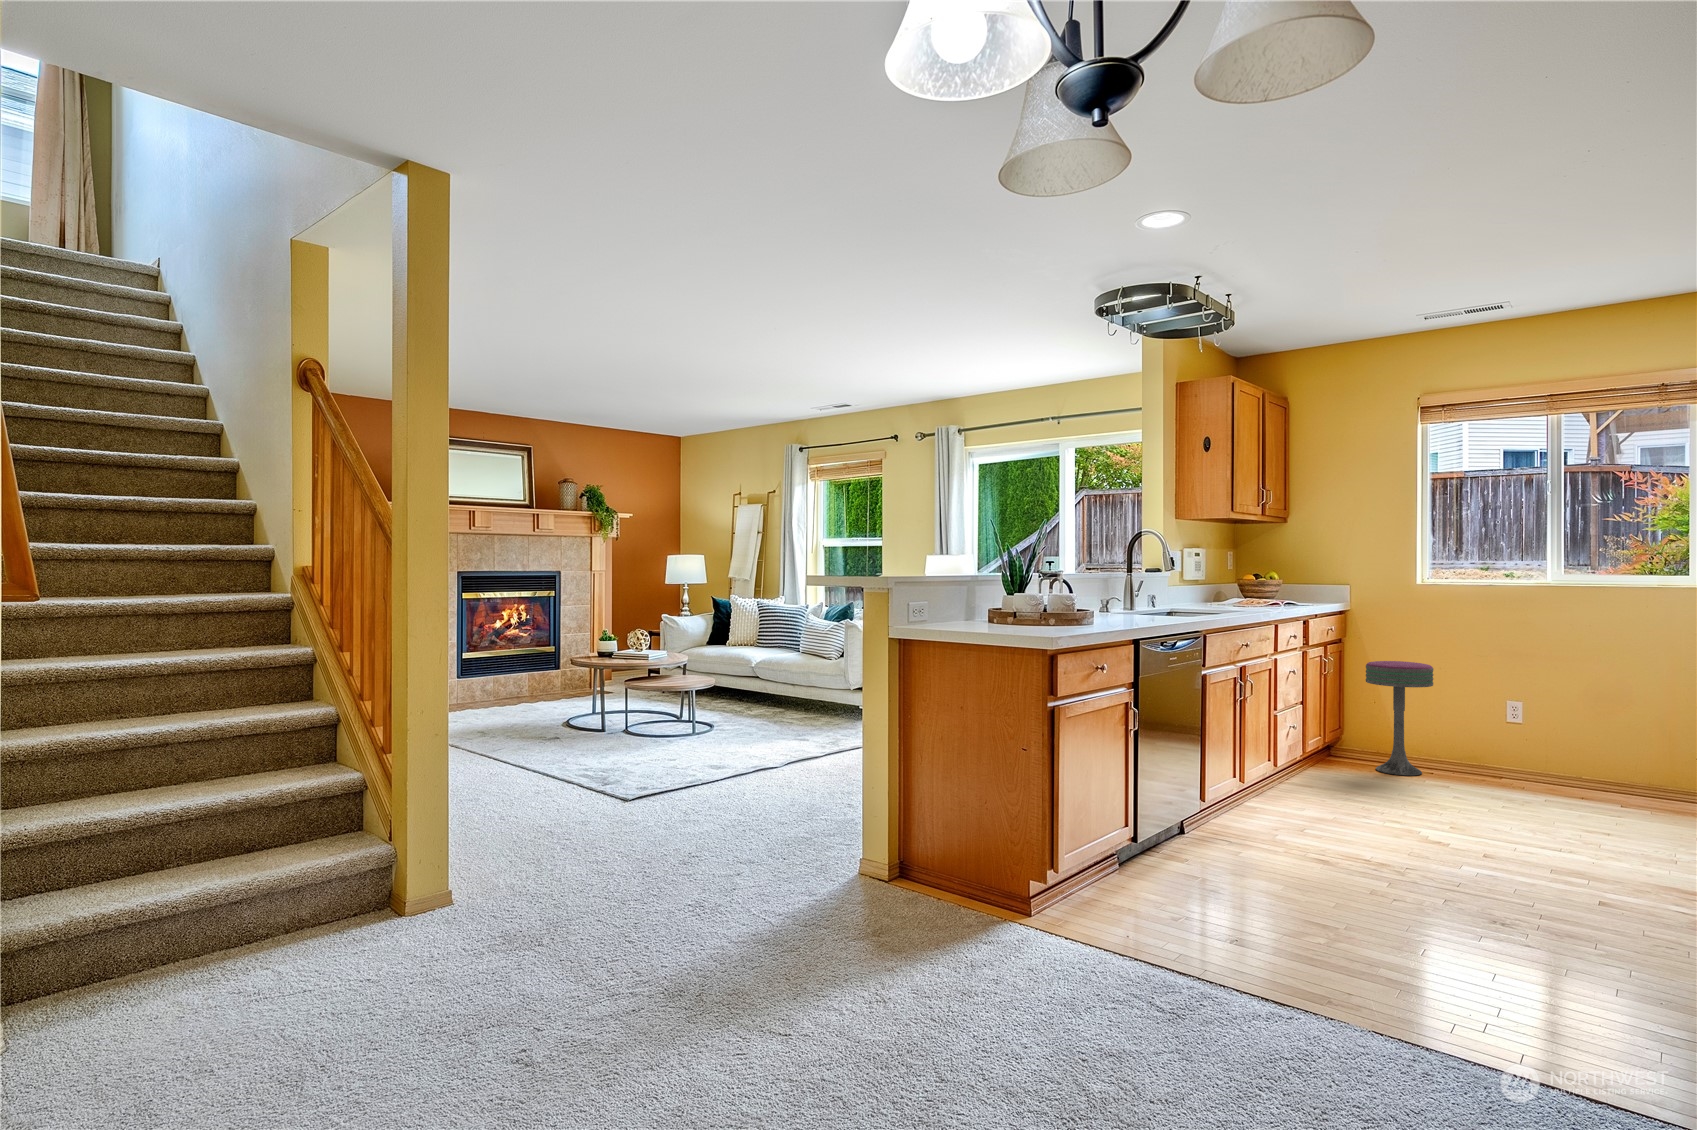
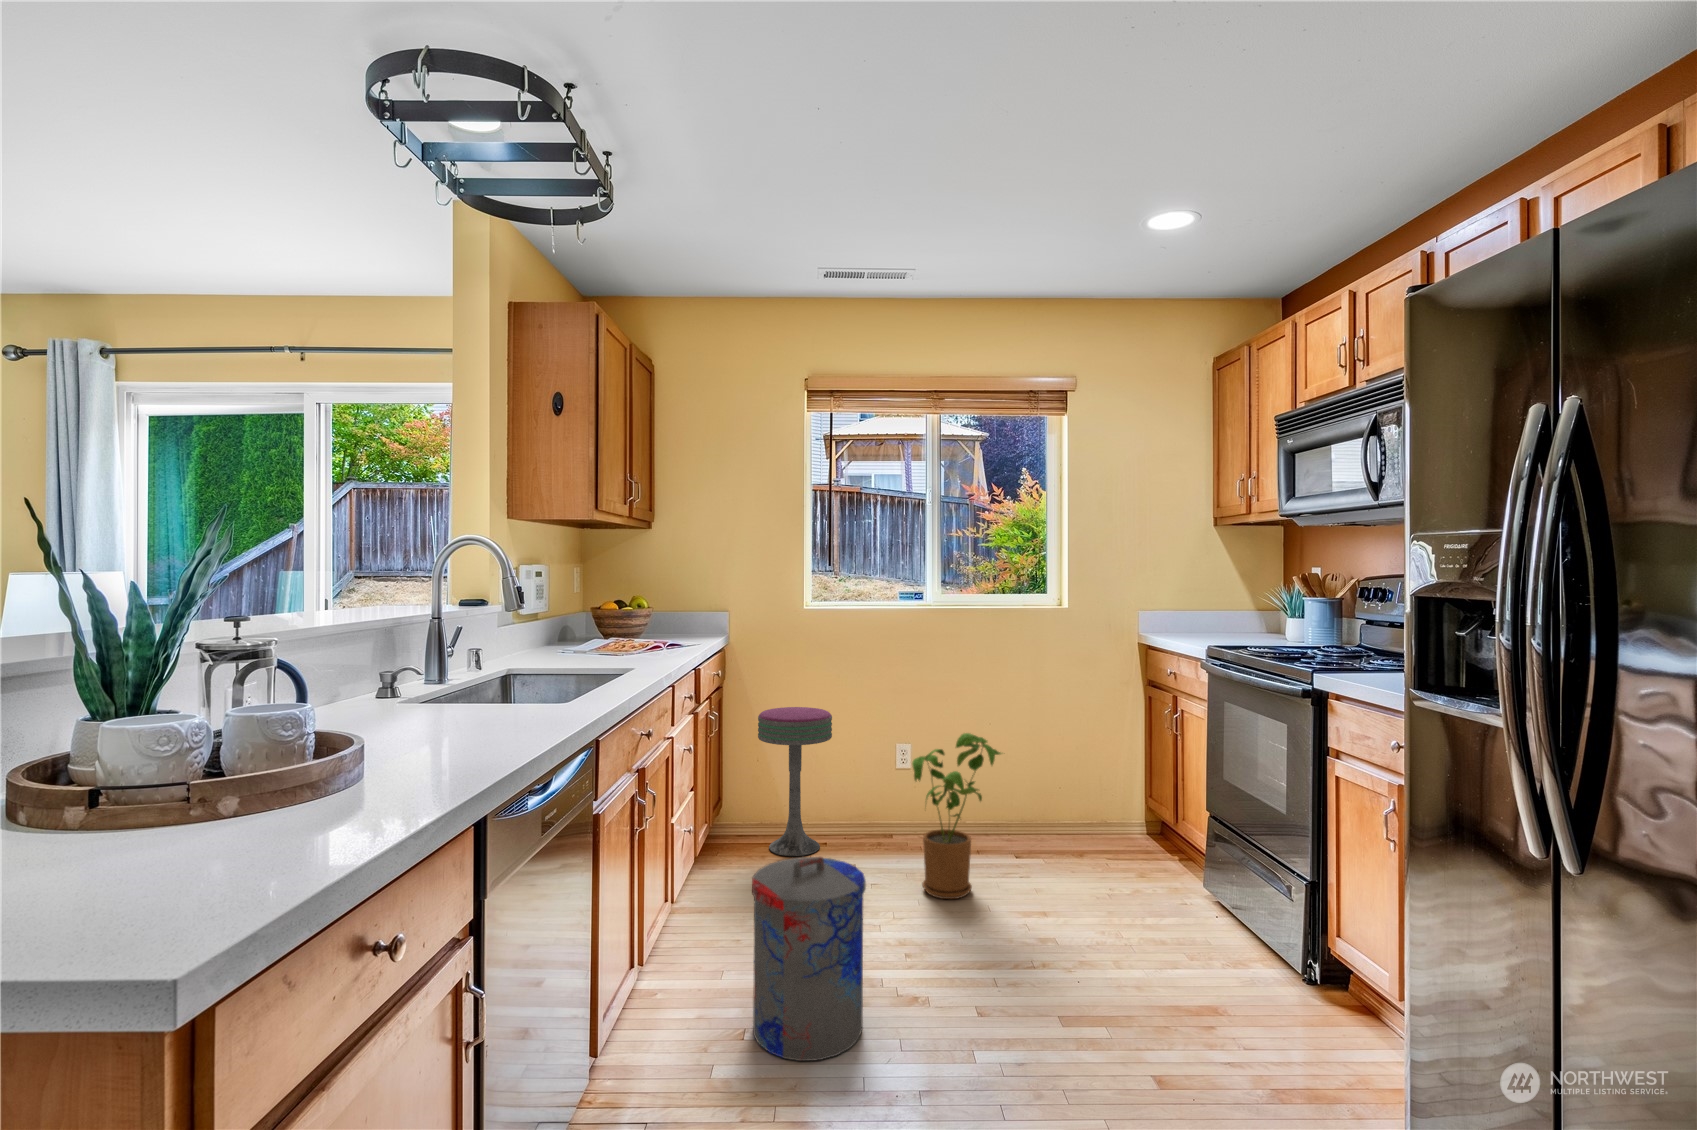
house plant: none [1483,680,1573,811] -> present [912,733,1001,899]
trash can: none [1297,722,1374,834] -> present [752,857,866,1061]

